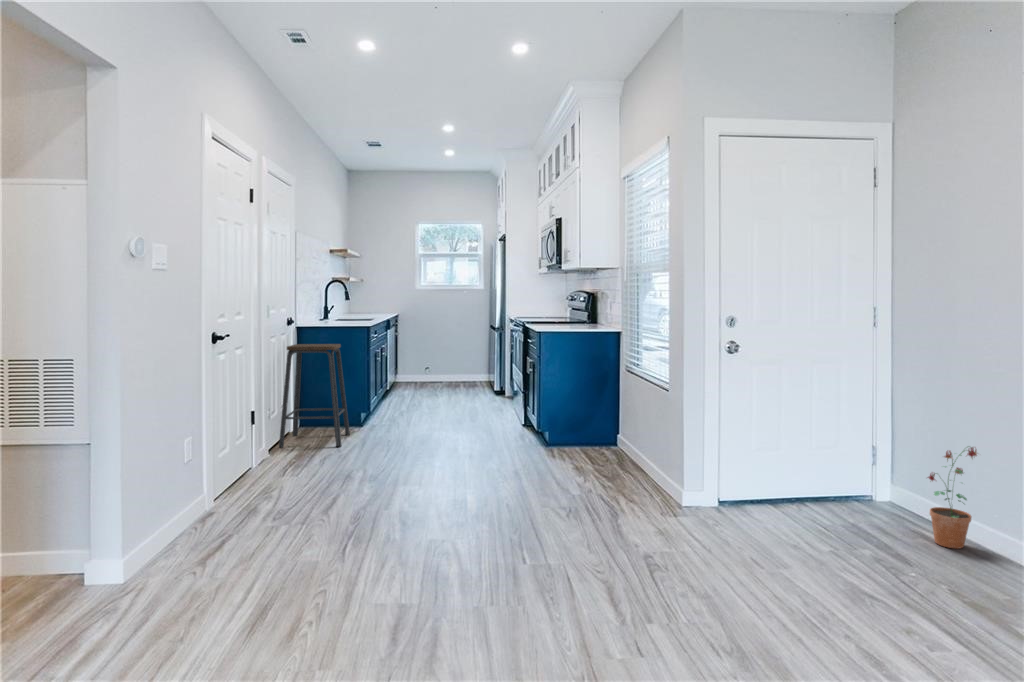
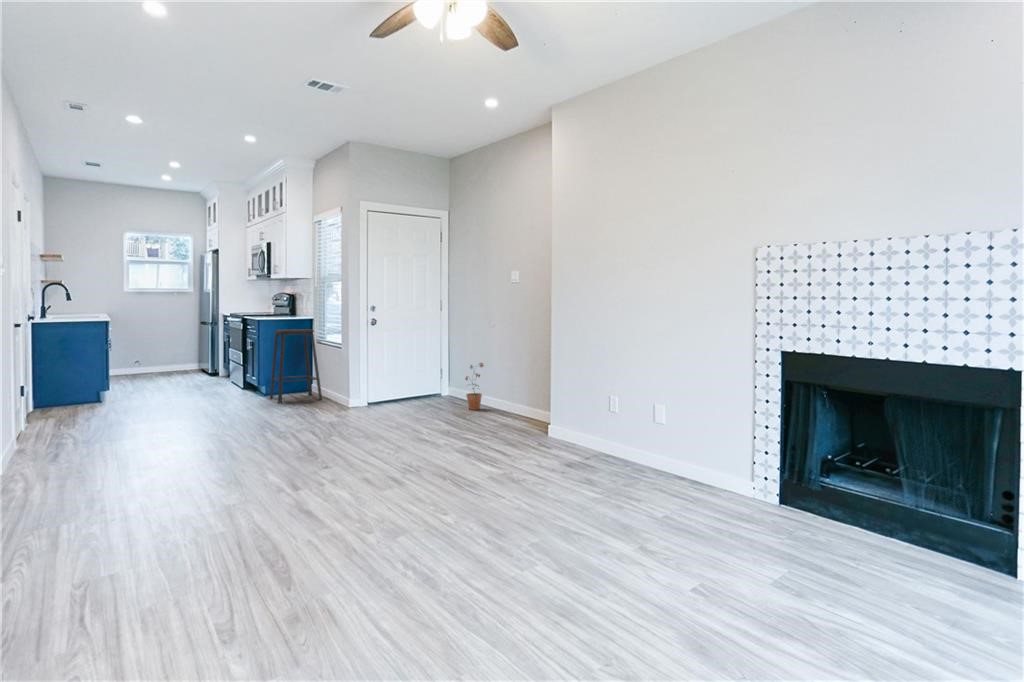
bar stool: present [279,344,350,448] -> present [270,329,322,403]

